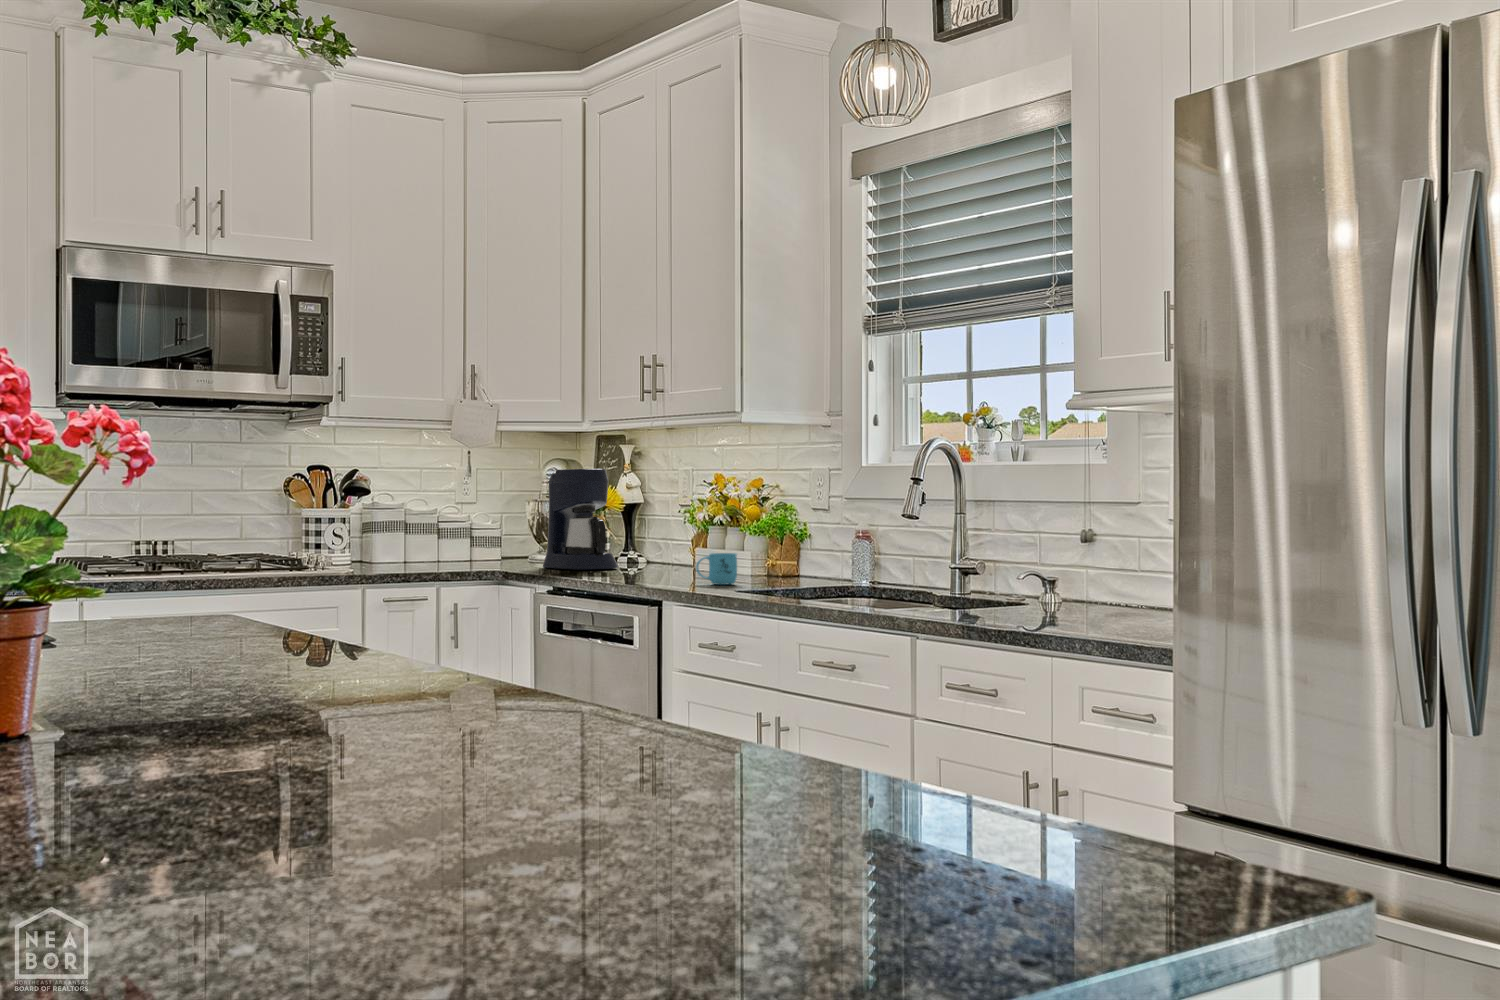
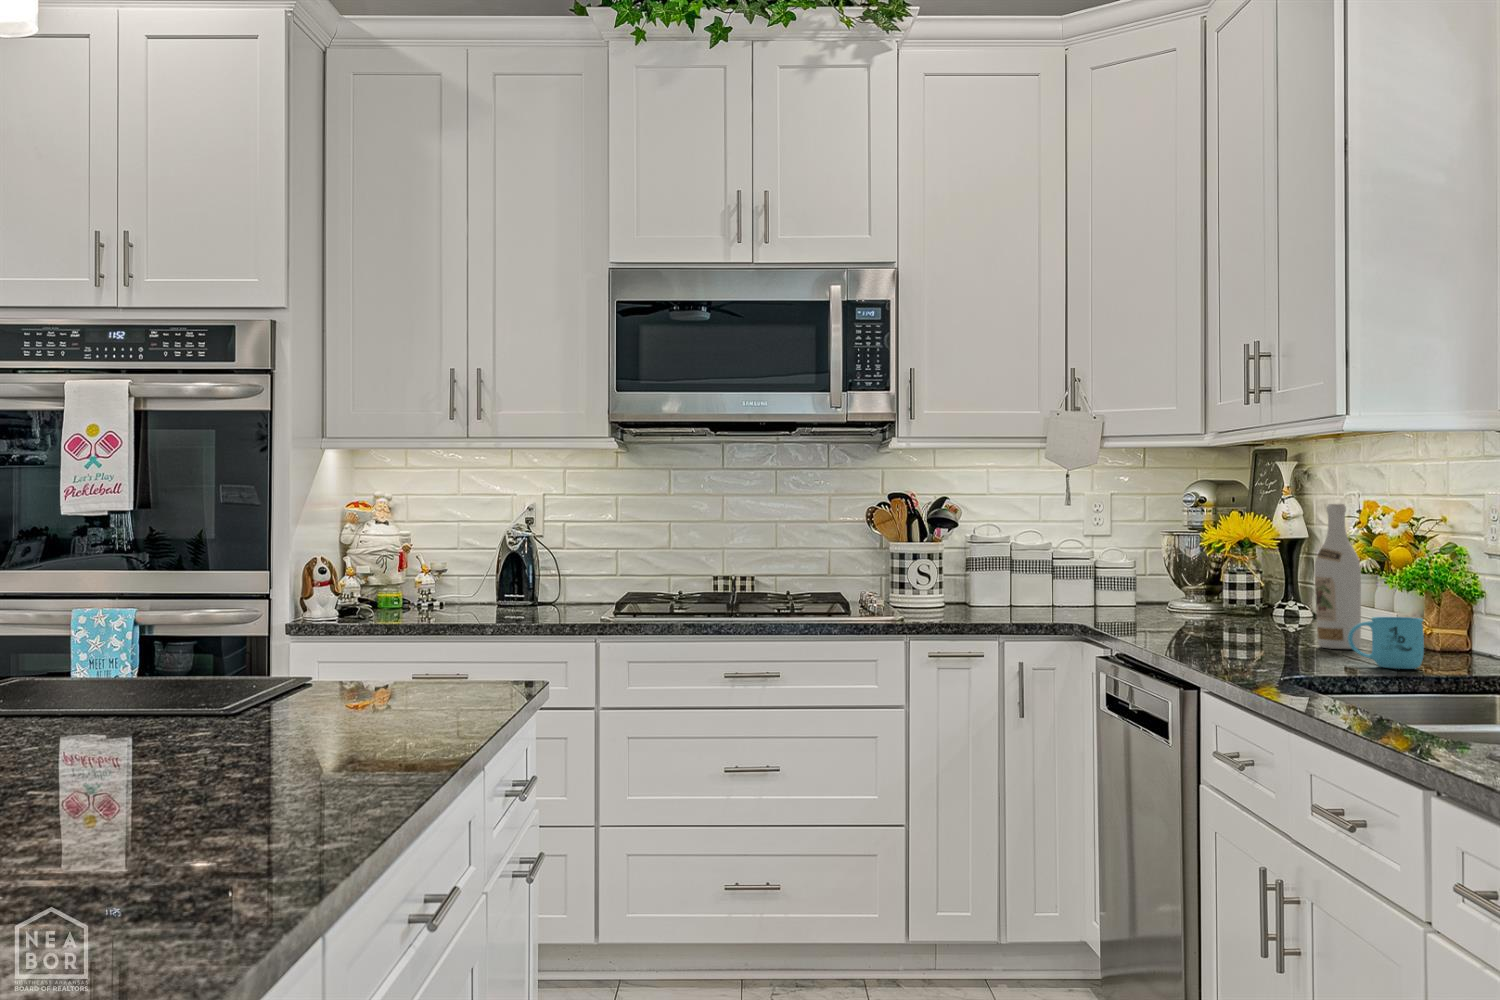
coffee maker: present [543,469,618,570] -> none [1153,490,1259,628]
wine bottle: none [666,481,694,577] -> present [1315,504,1361,649]

